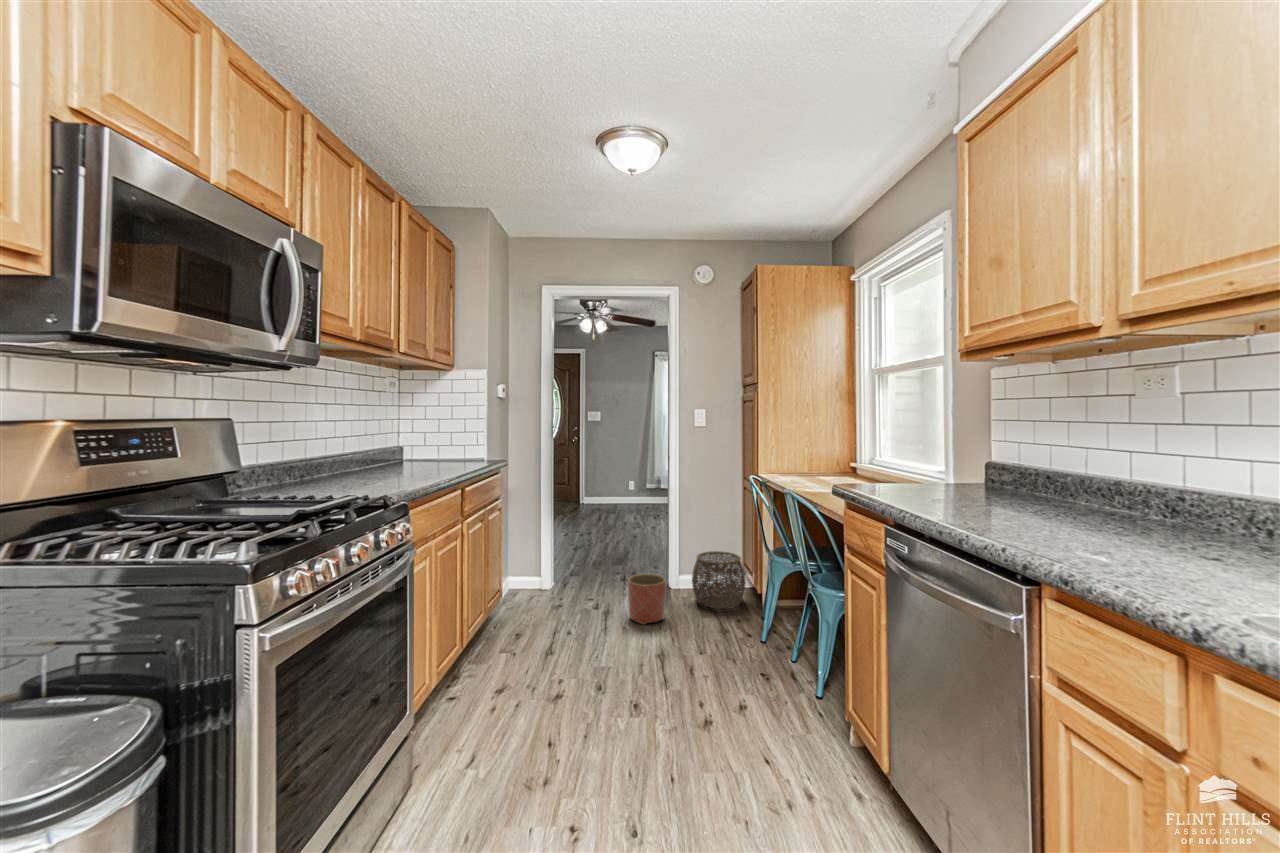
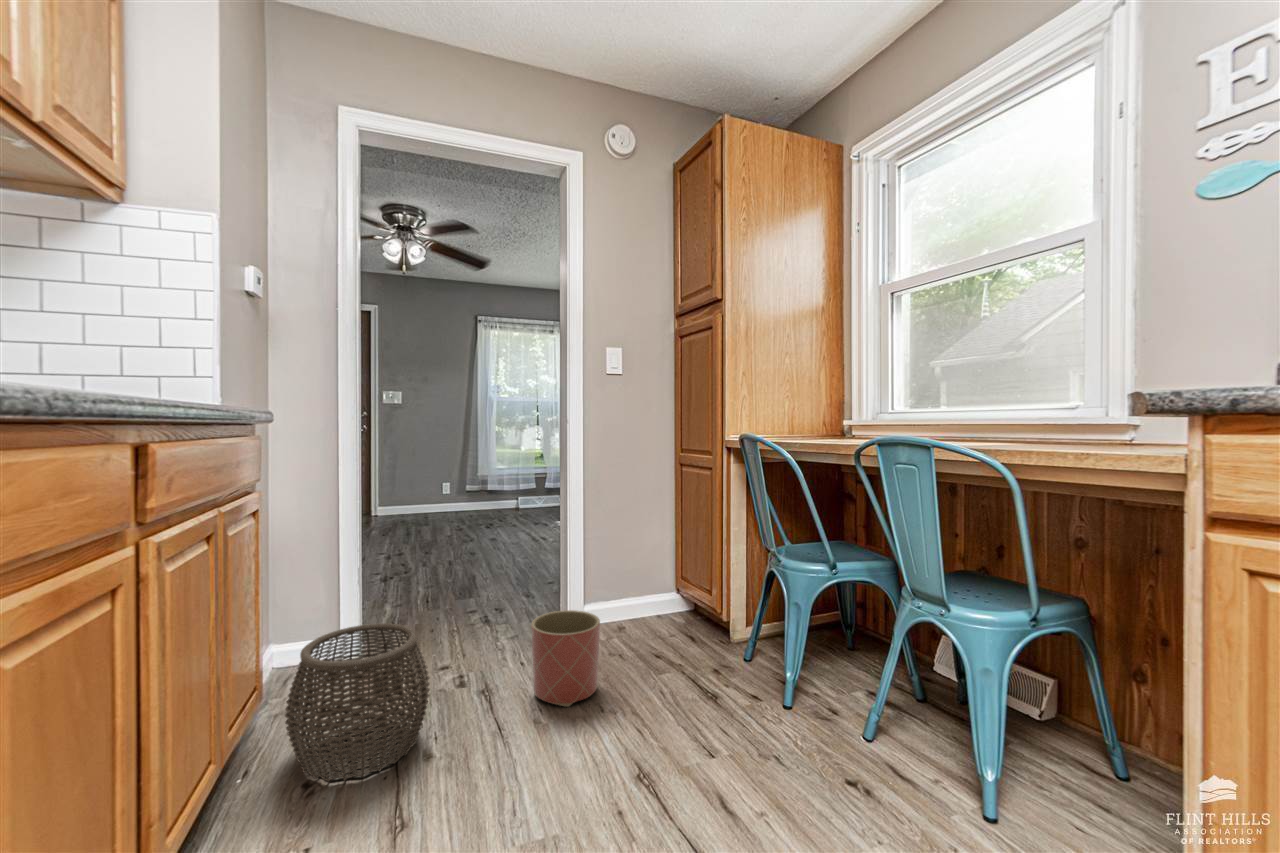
woven basket: present [692,551,746,609] -> present [285,623,430,781]

